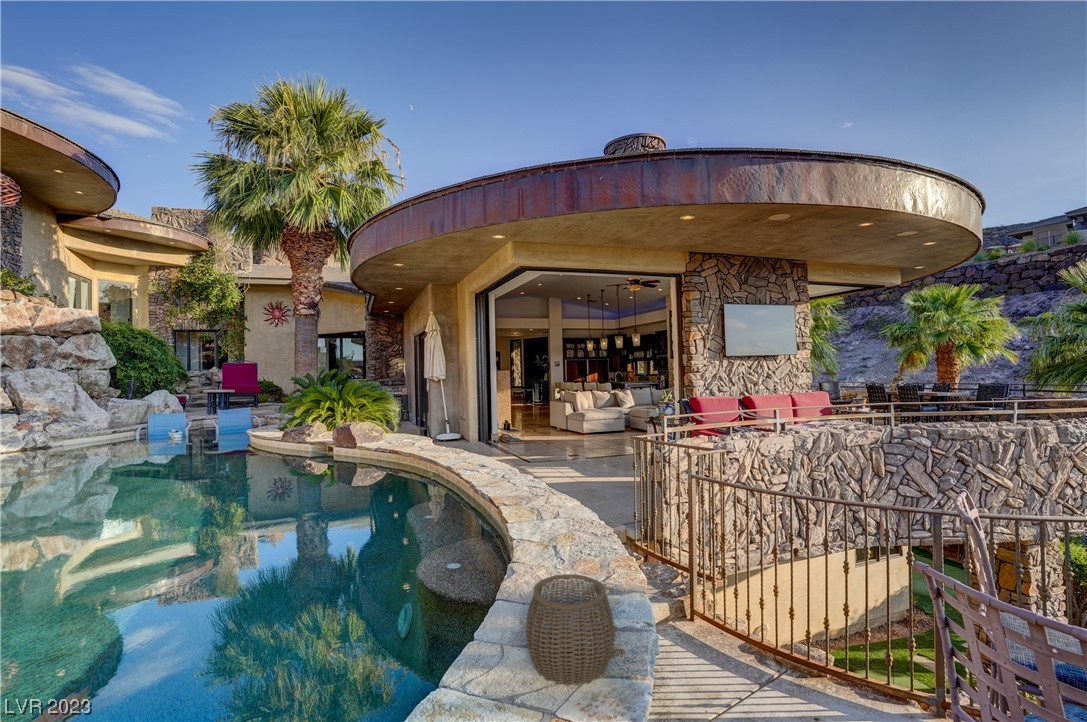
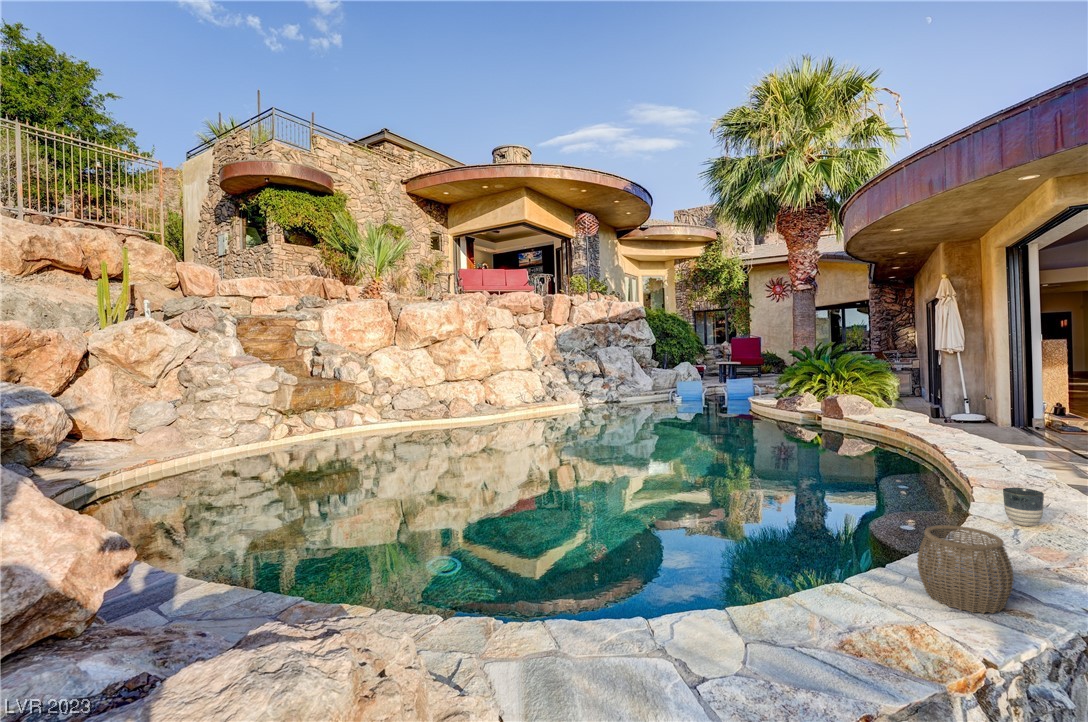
planter: none [536,504,564,540] -> present [1003,487,1044,526]

